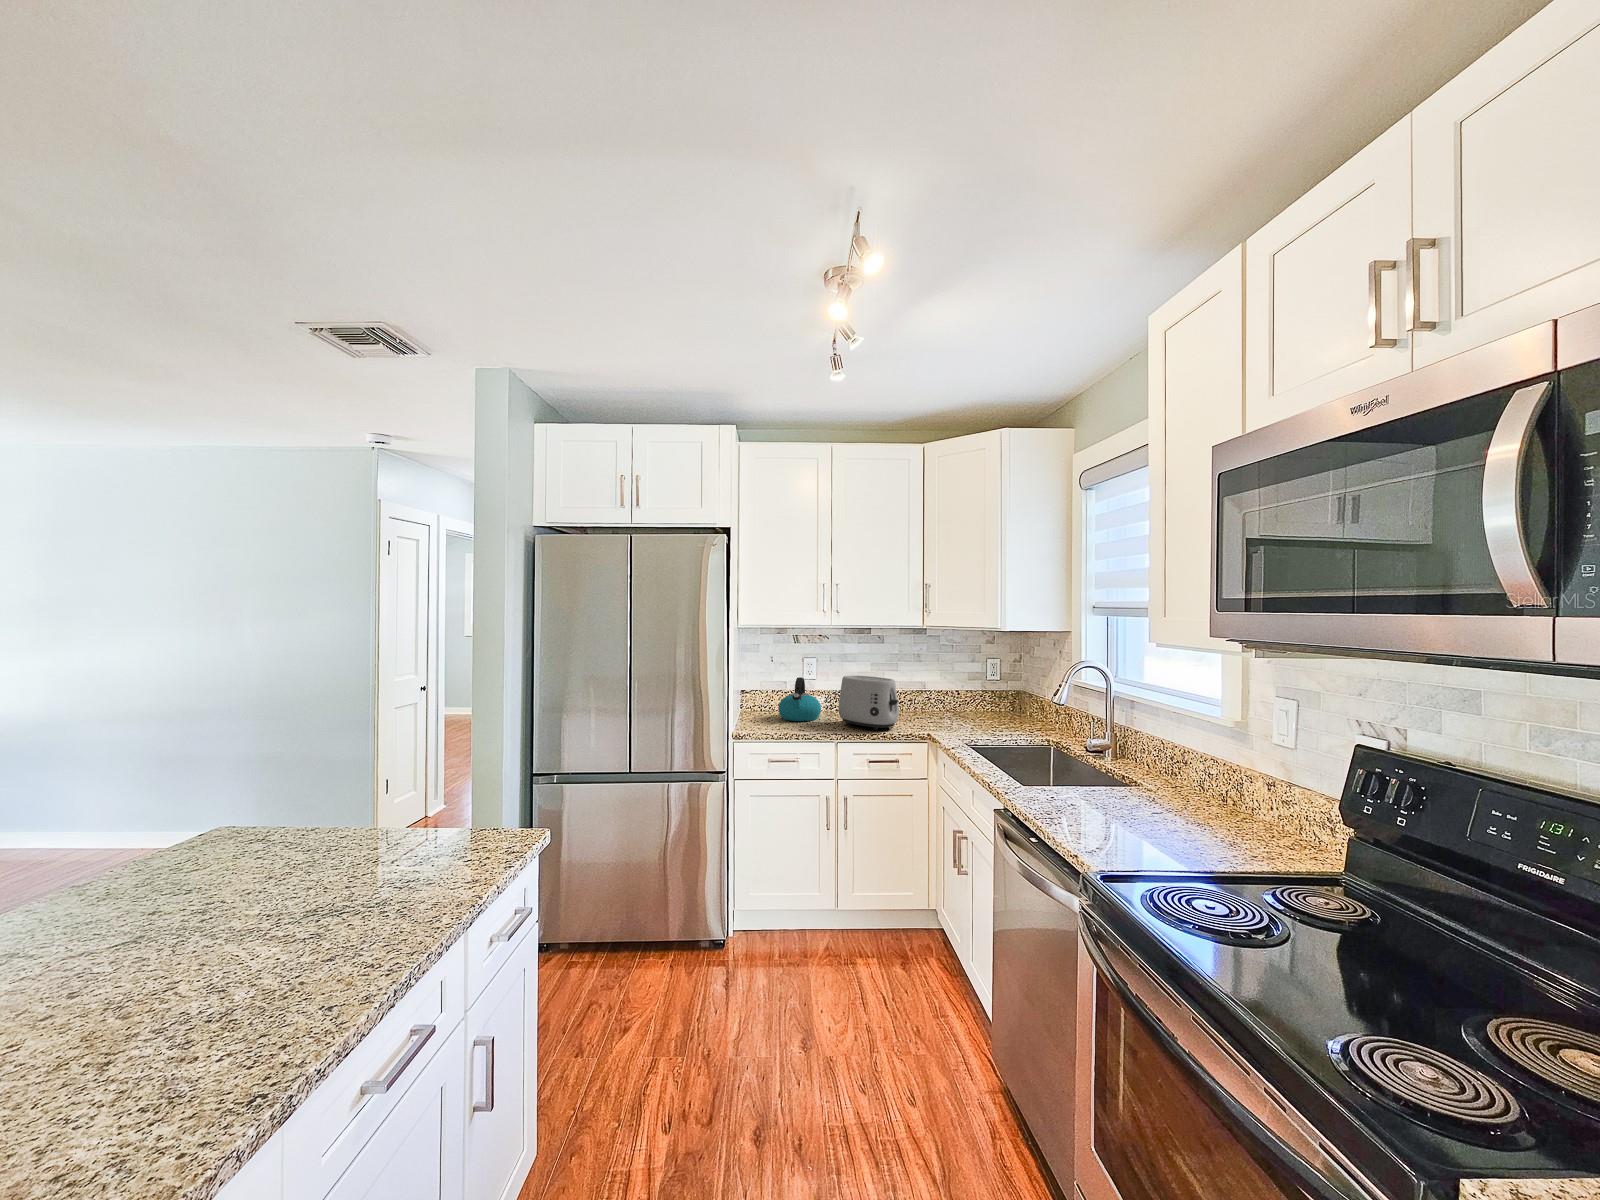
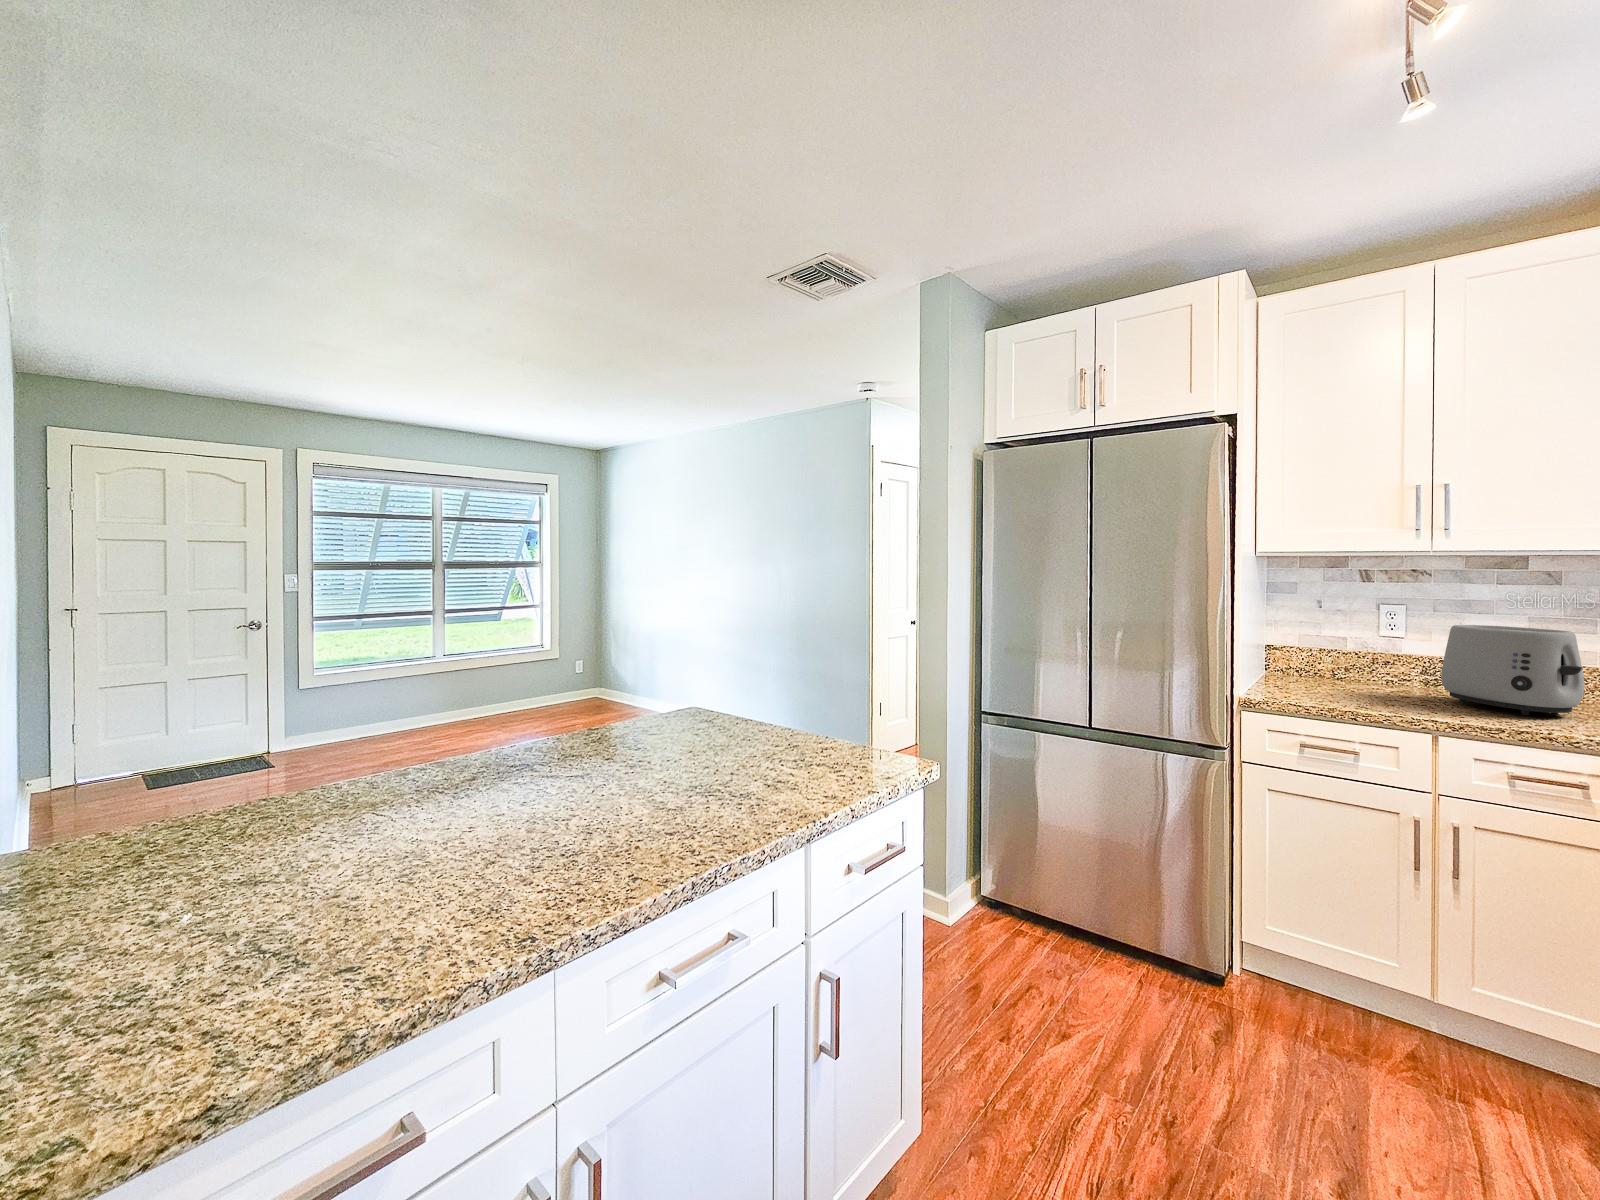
kettle: present [778,677,821,721] -> none [1325,627,1407,691]

